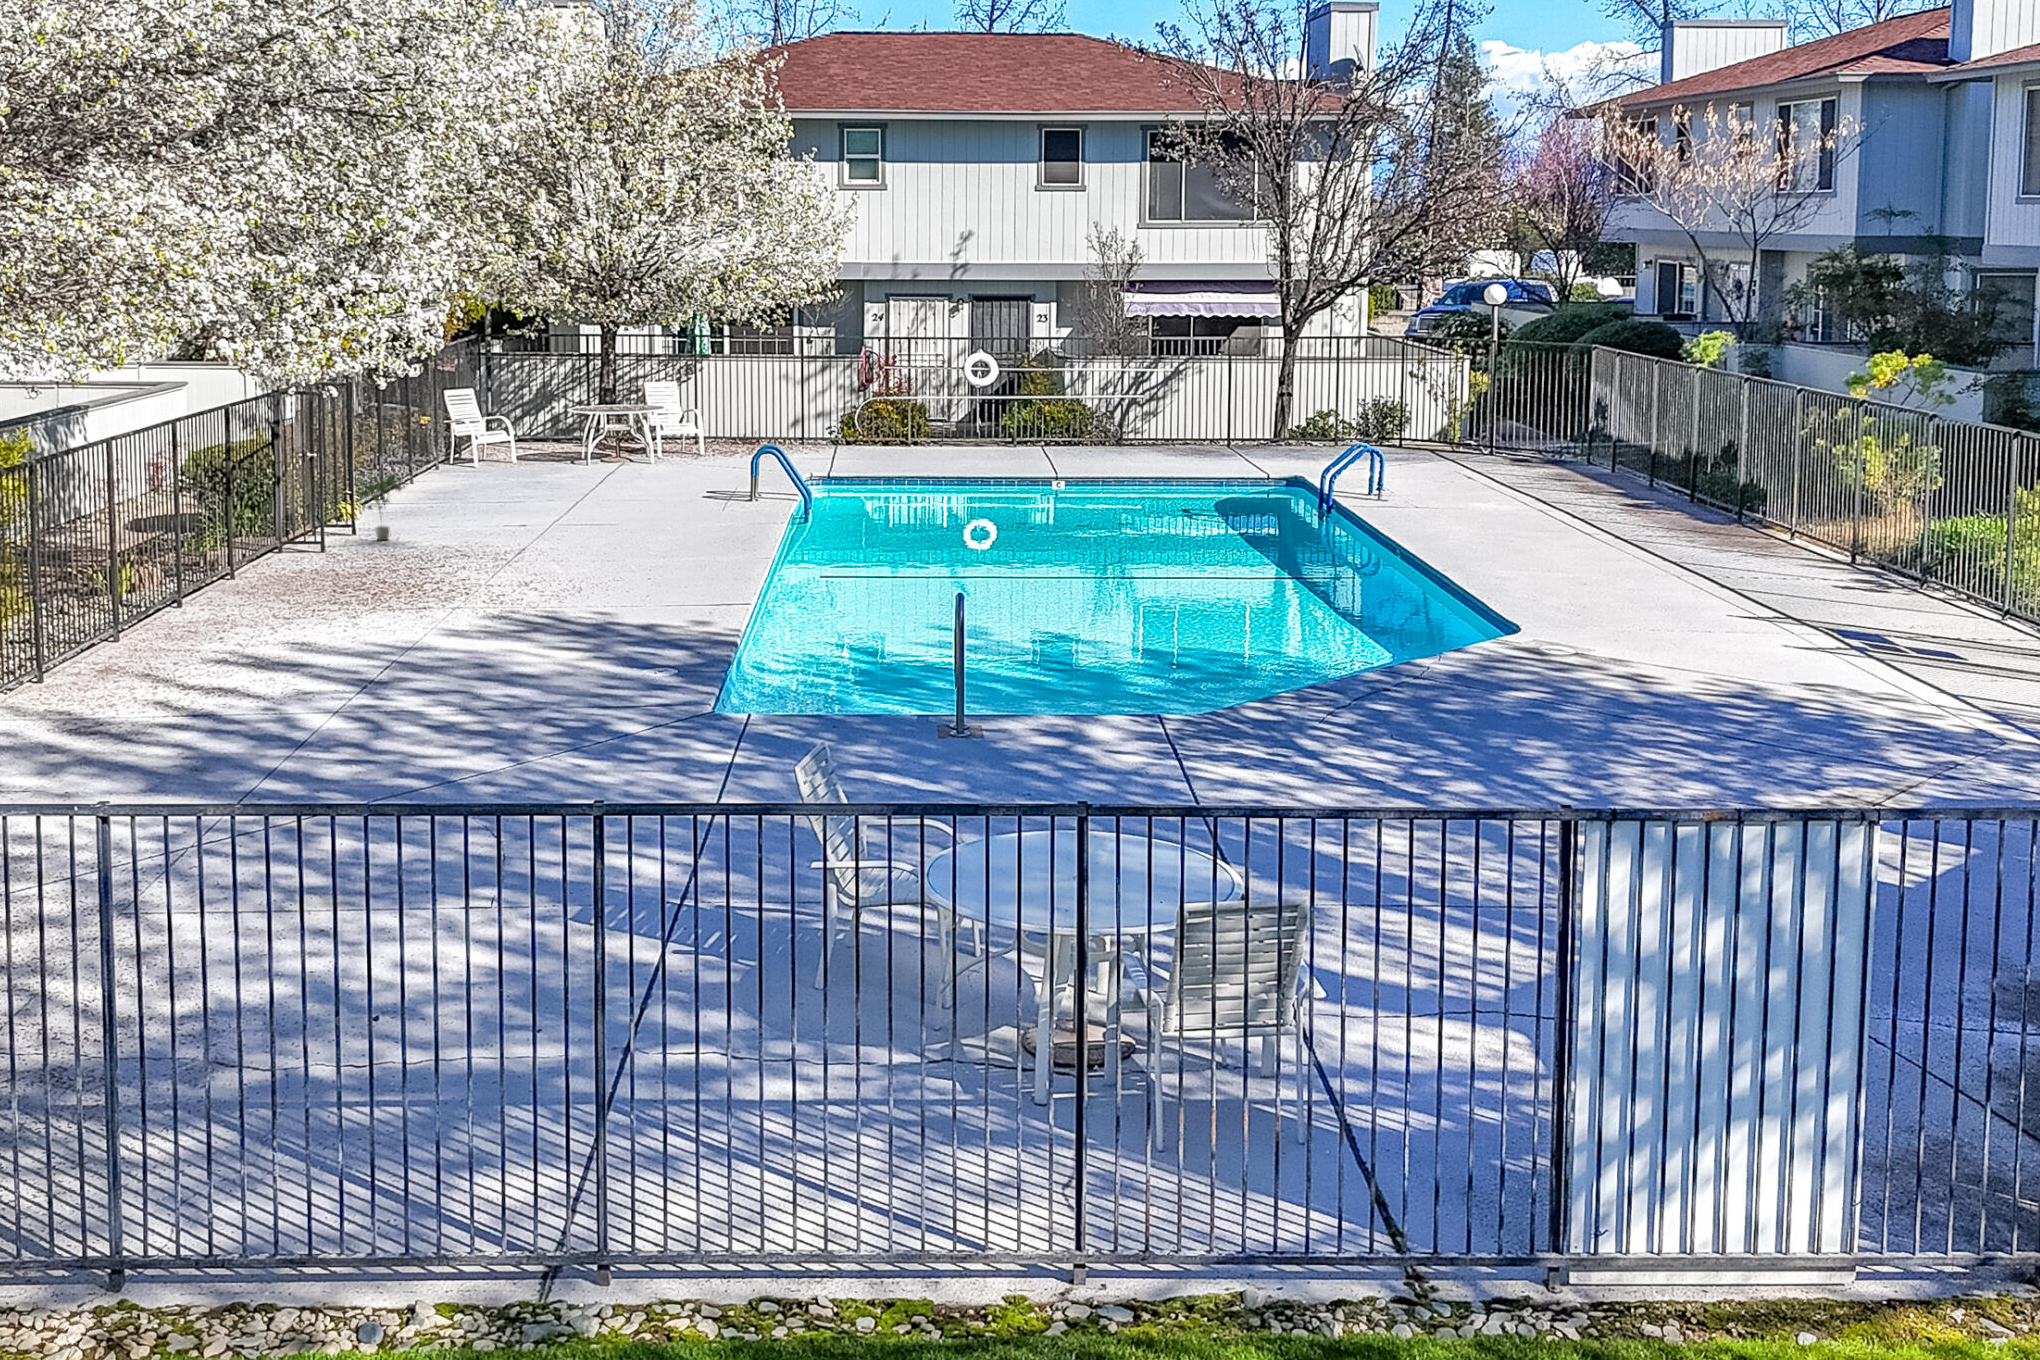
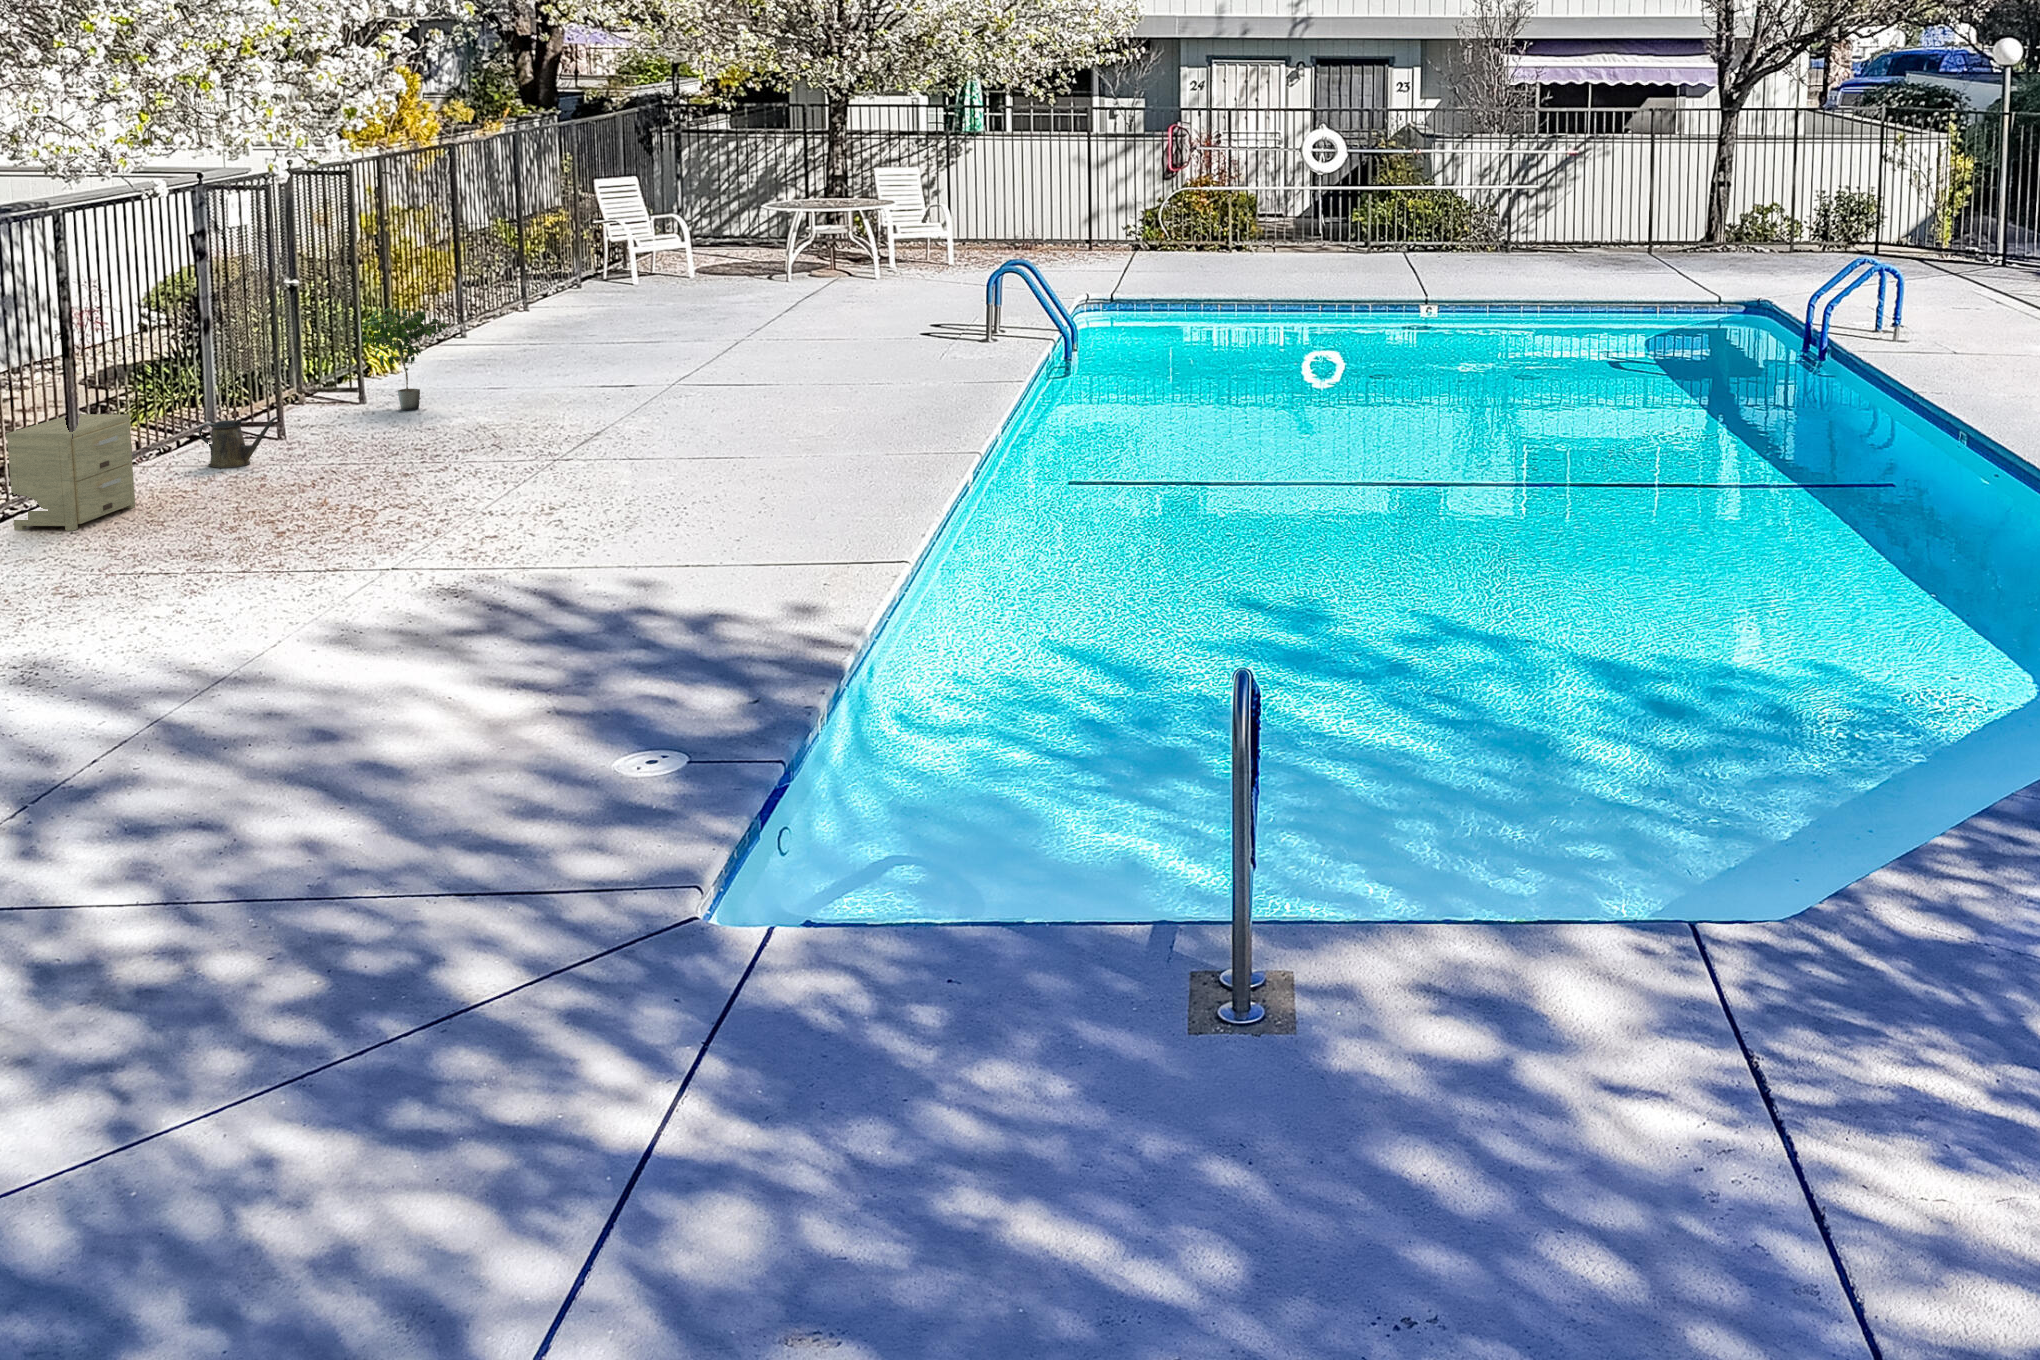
side table: none [219,526,278,592] -> present [6,414,135,531]
watering can: none [286,534,337,566] -> present [199,417,278,468]

